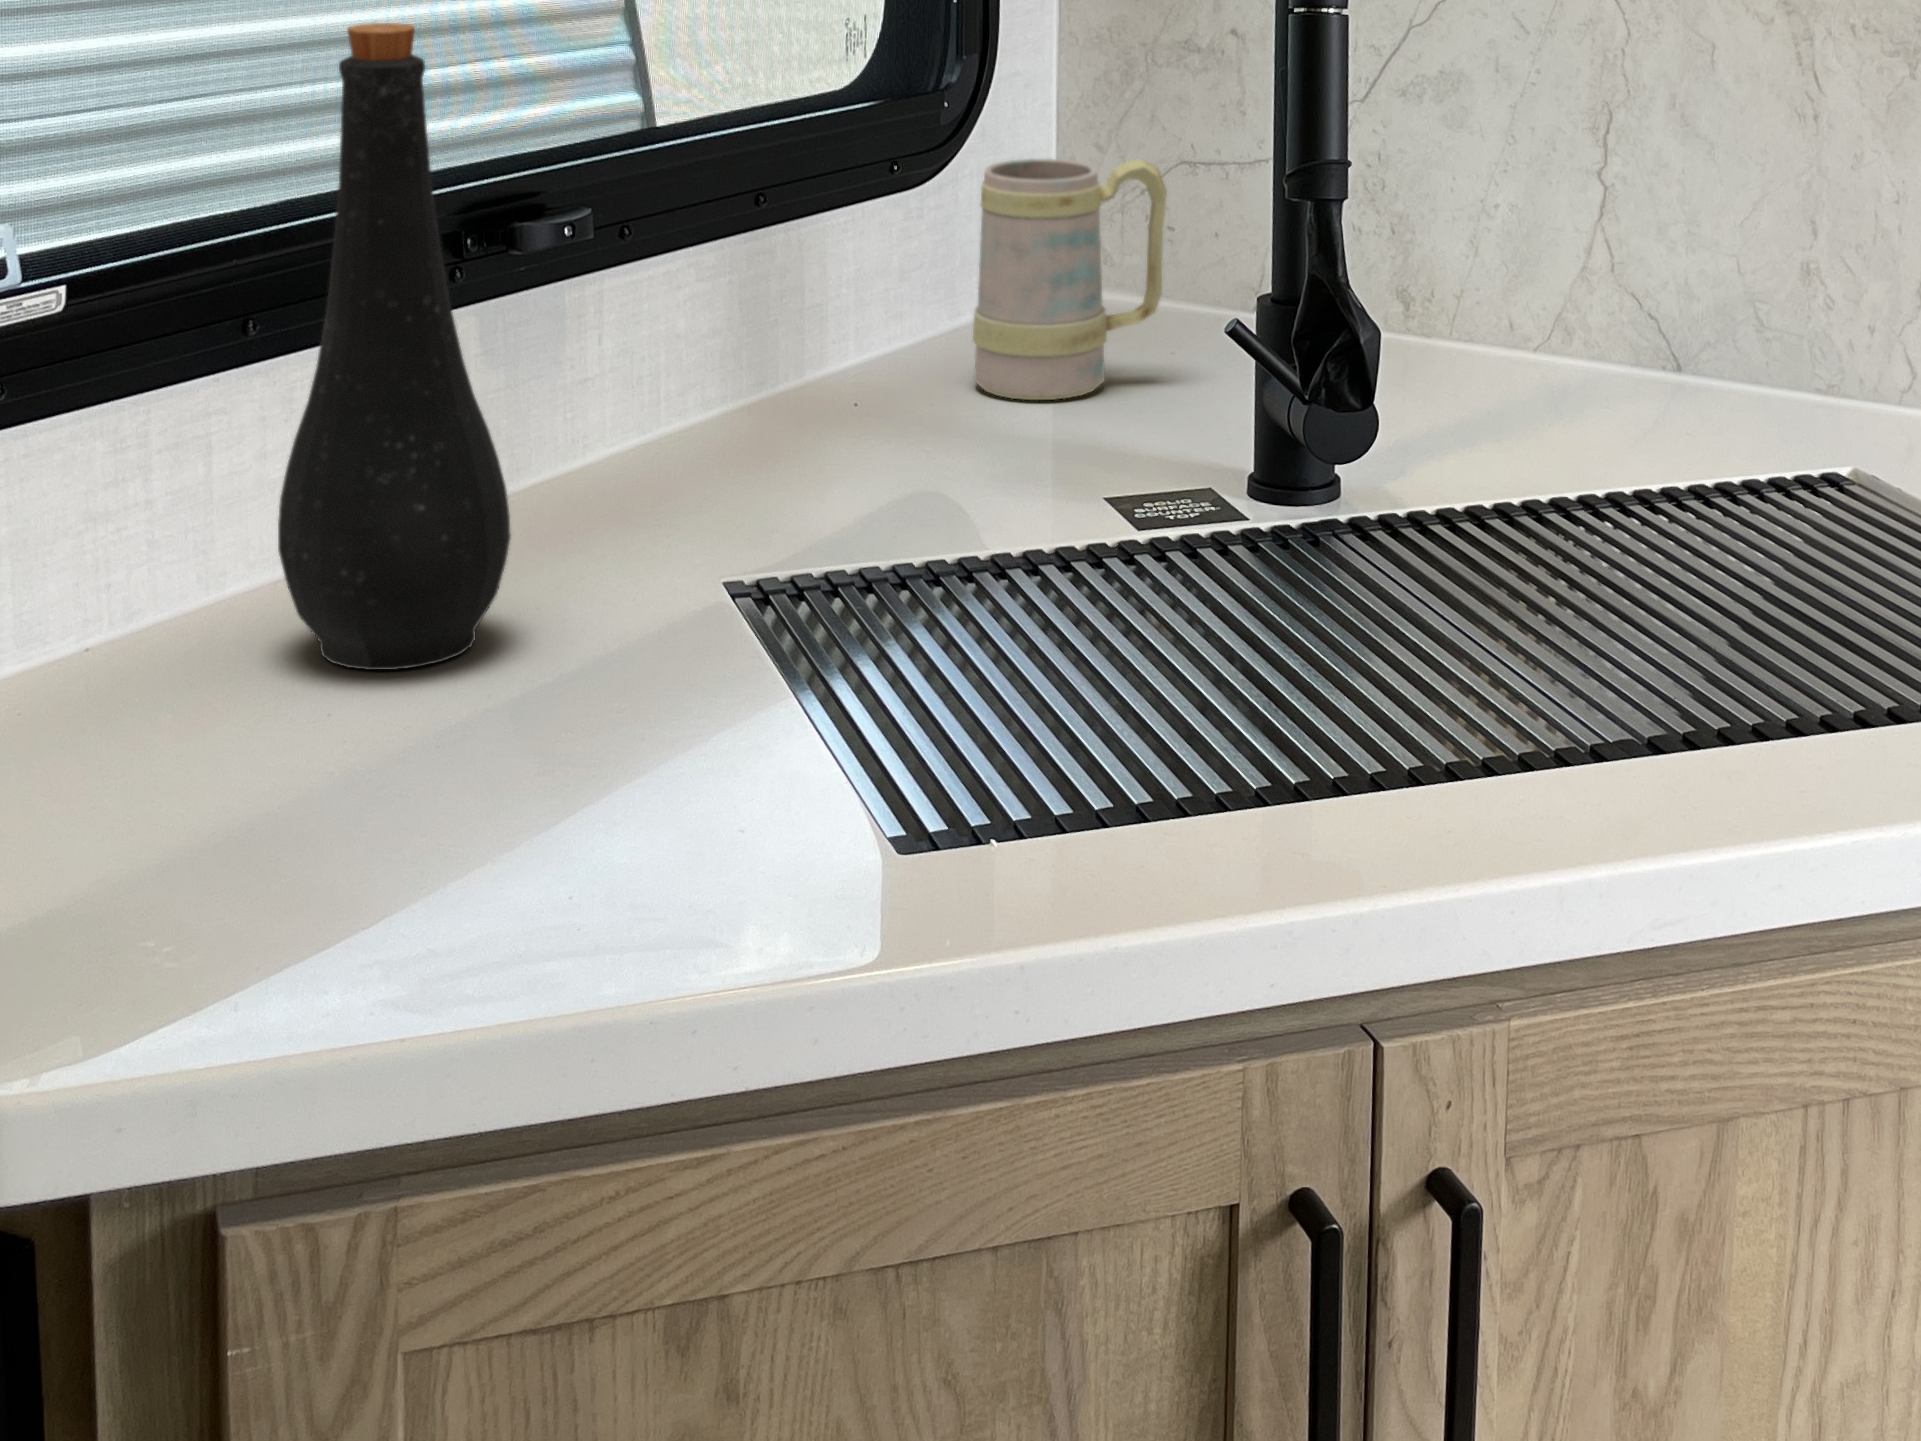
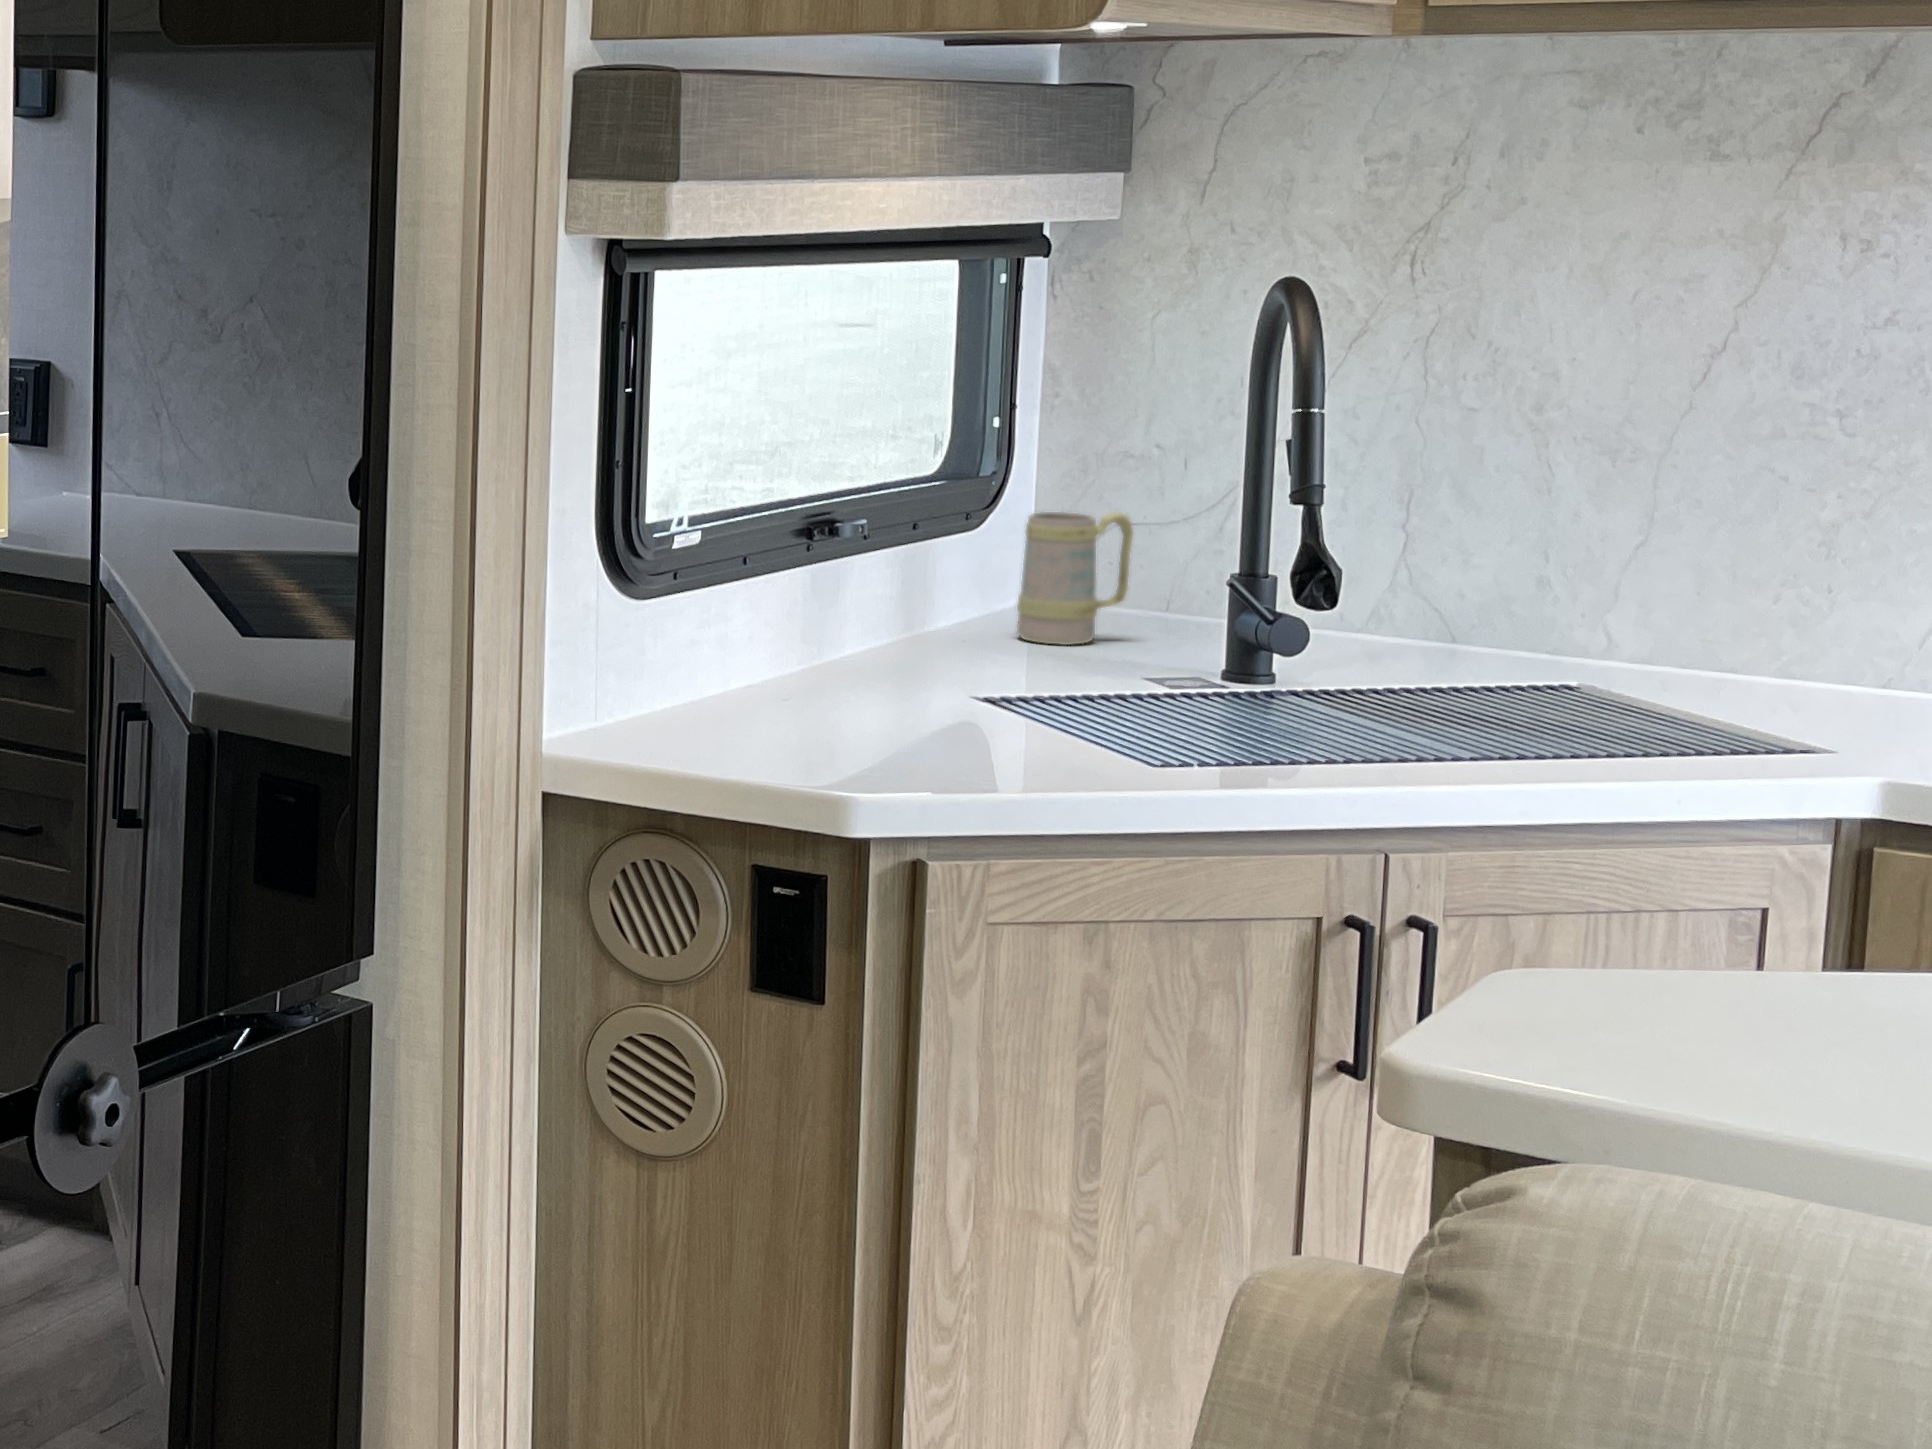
bottle: present [278,23,511,670] -> none [788,412,896,713]

